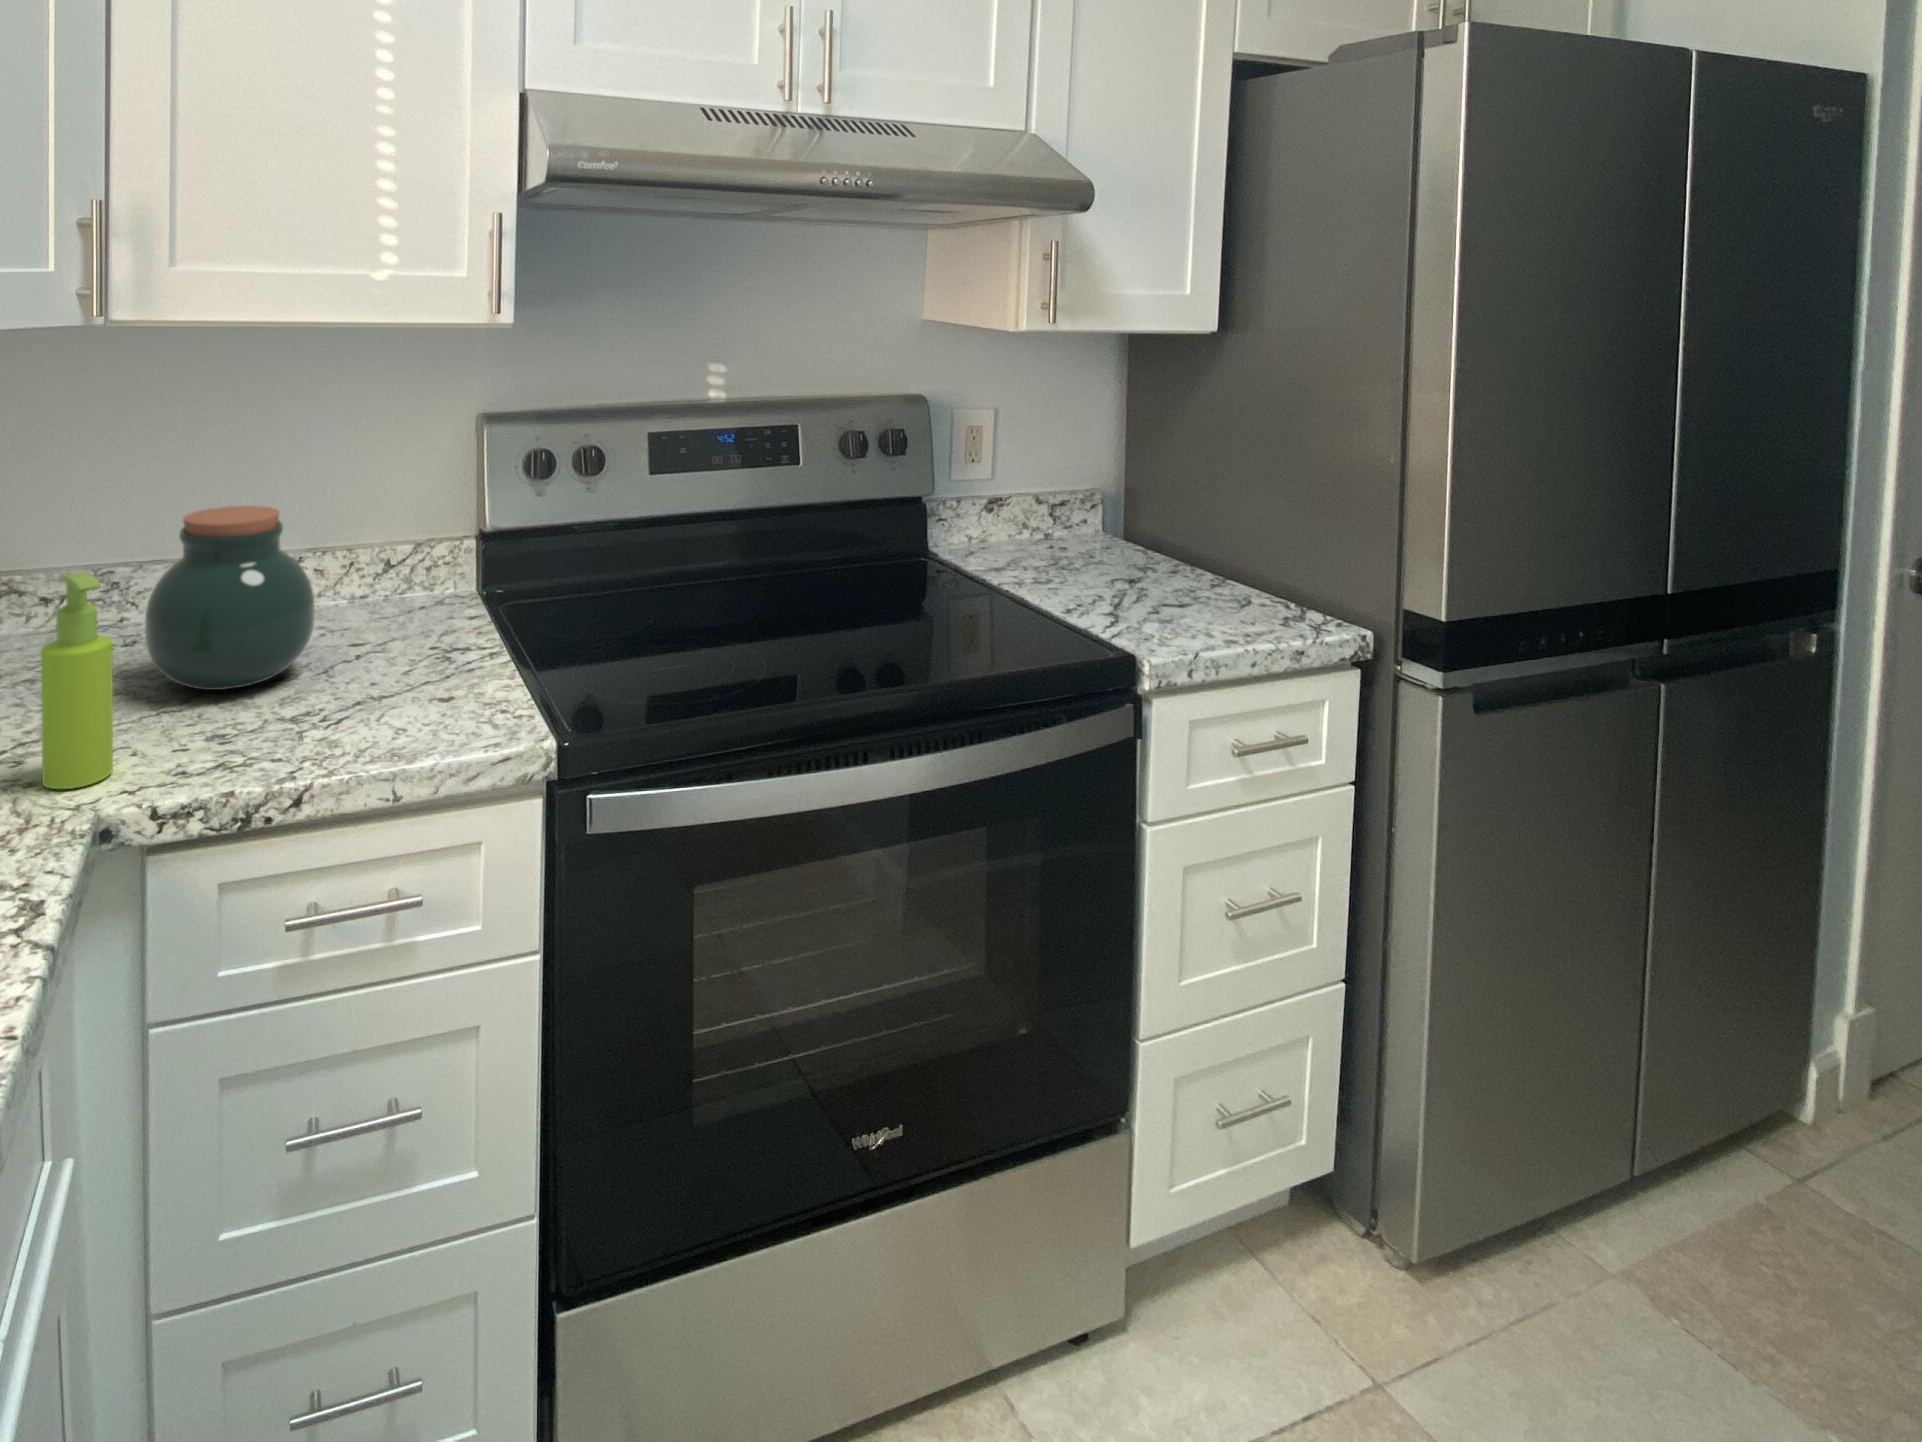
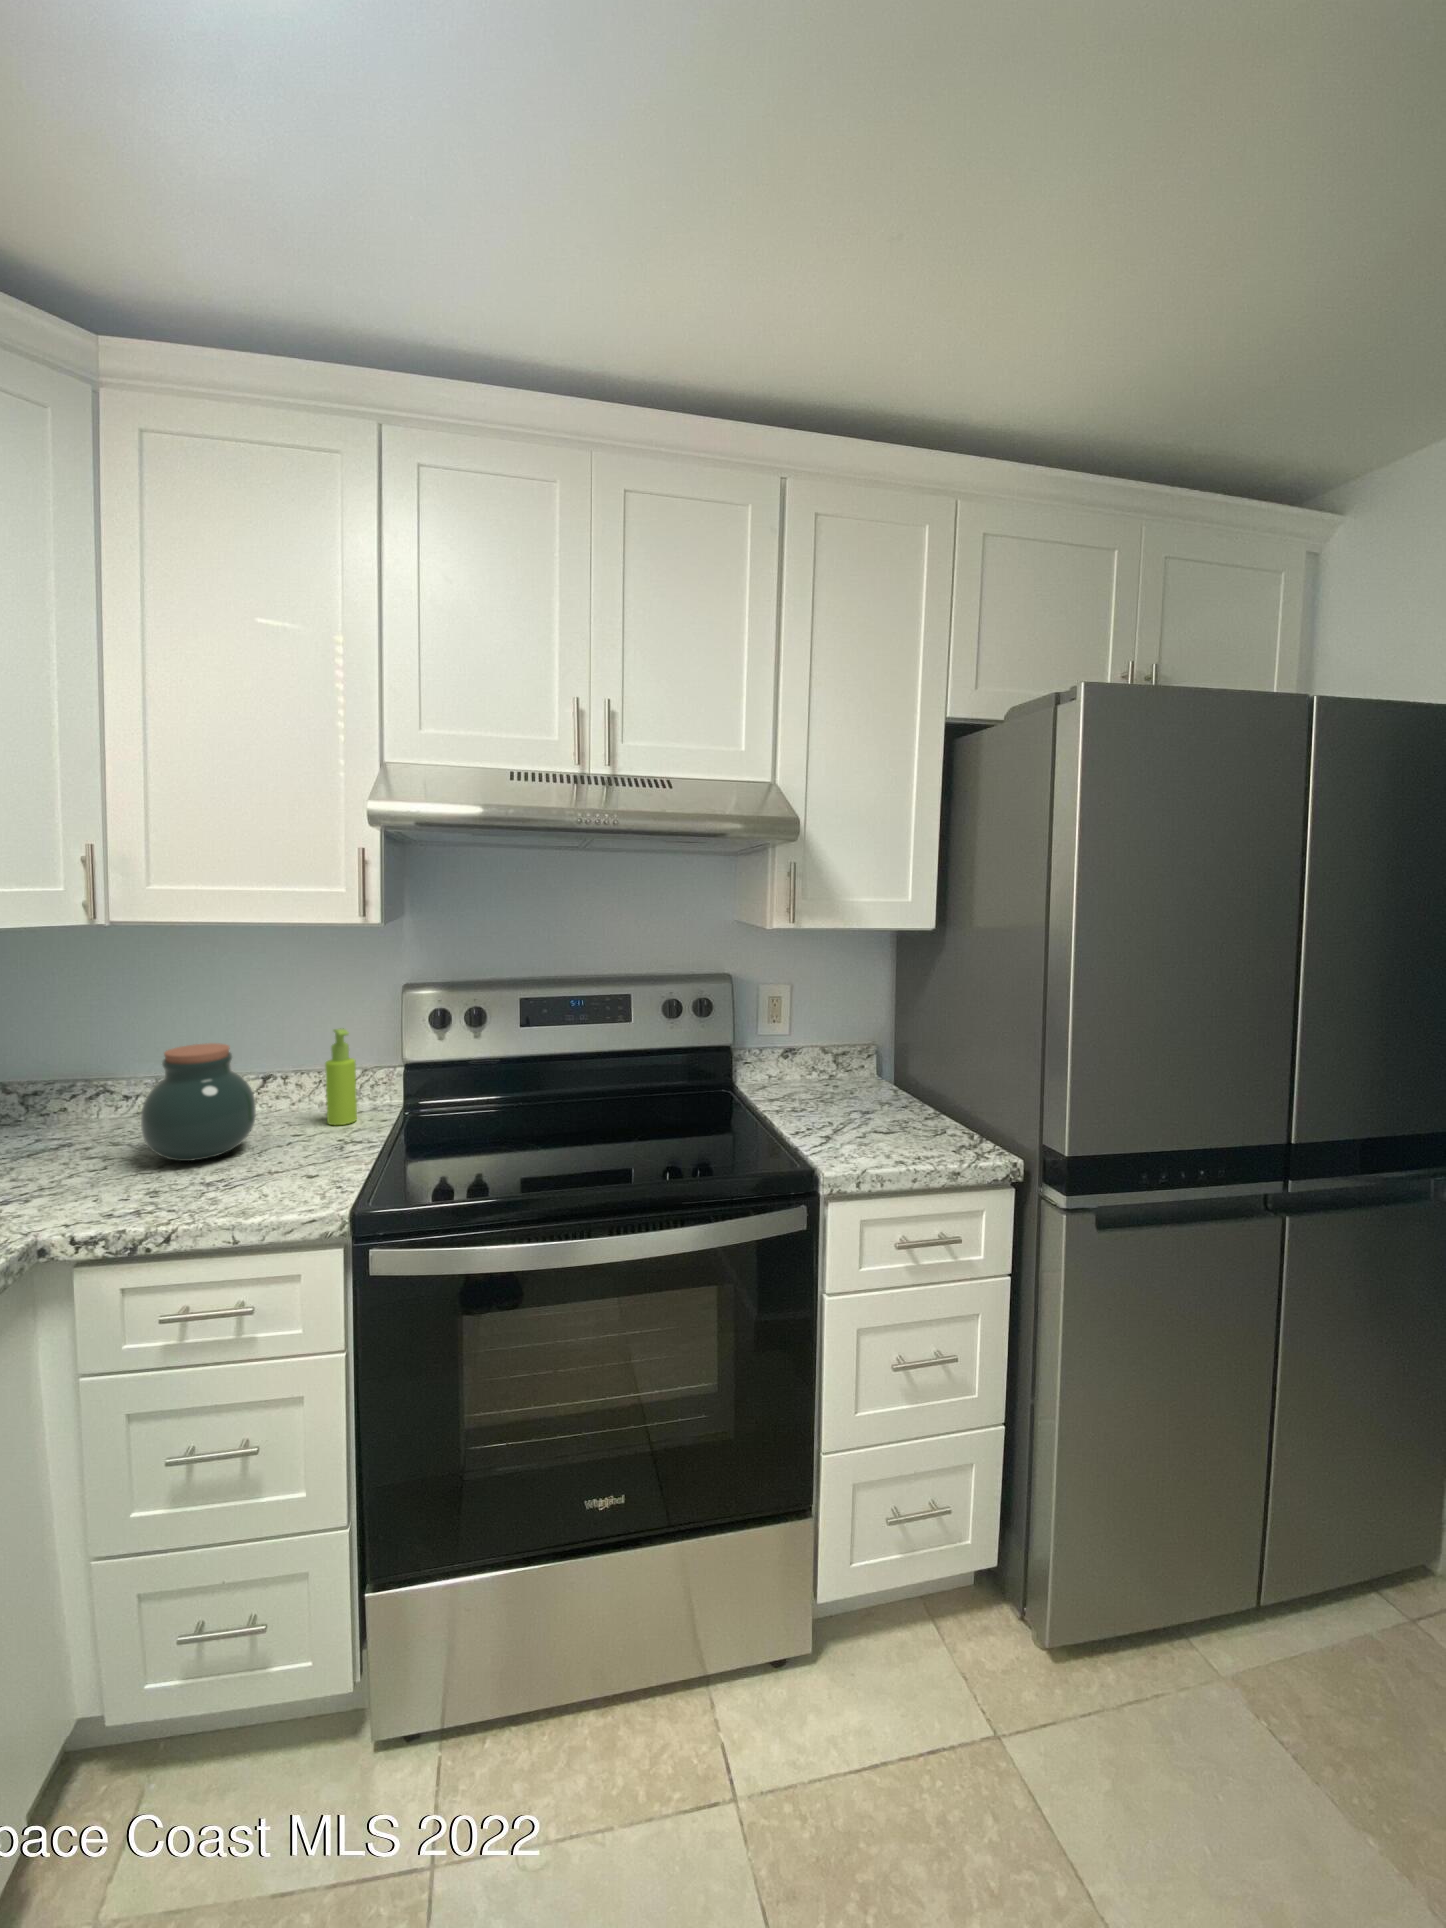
soap dispenser: present [41,572,113,789] -> present [325,1028,357,1125]

